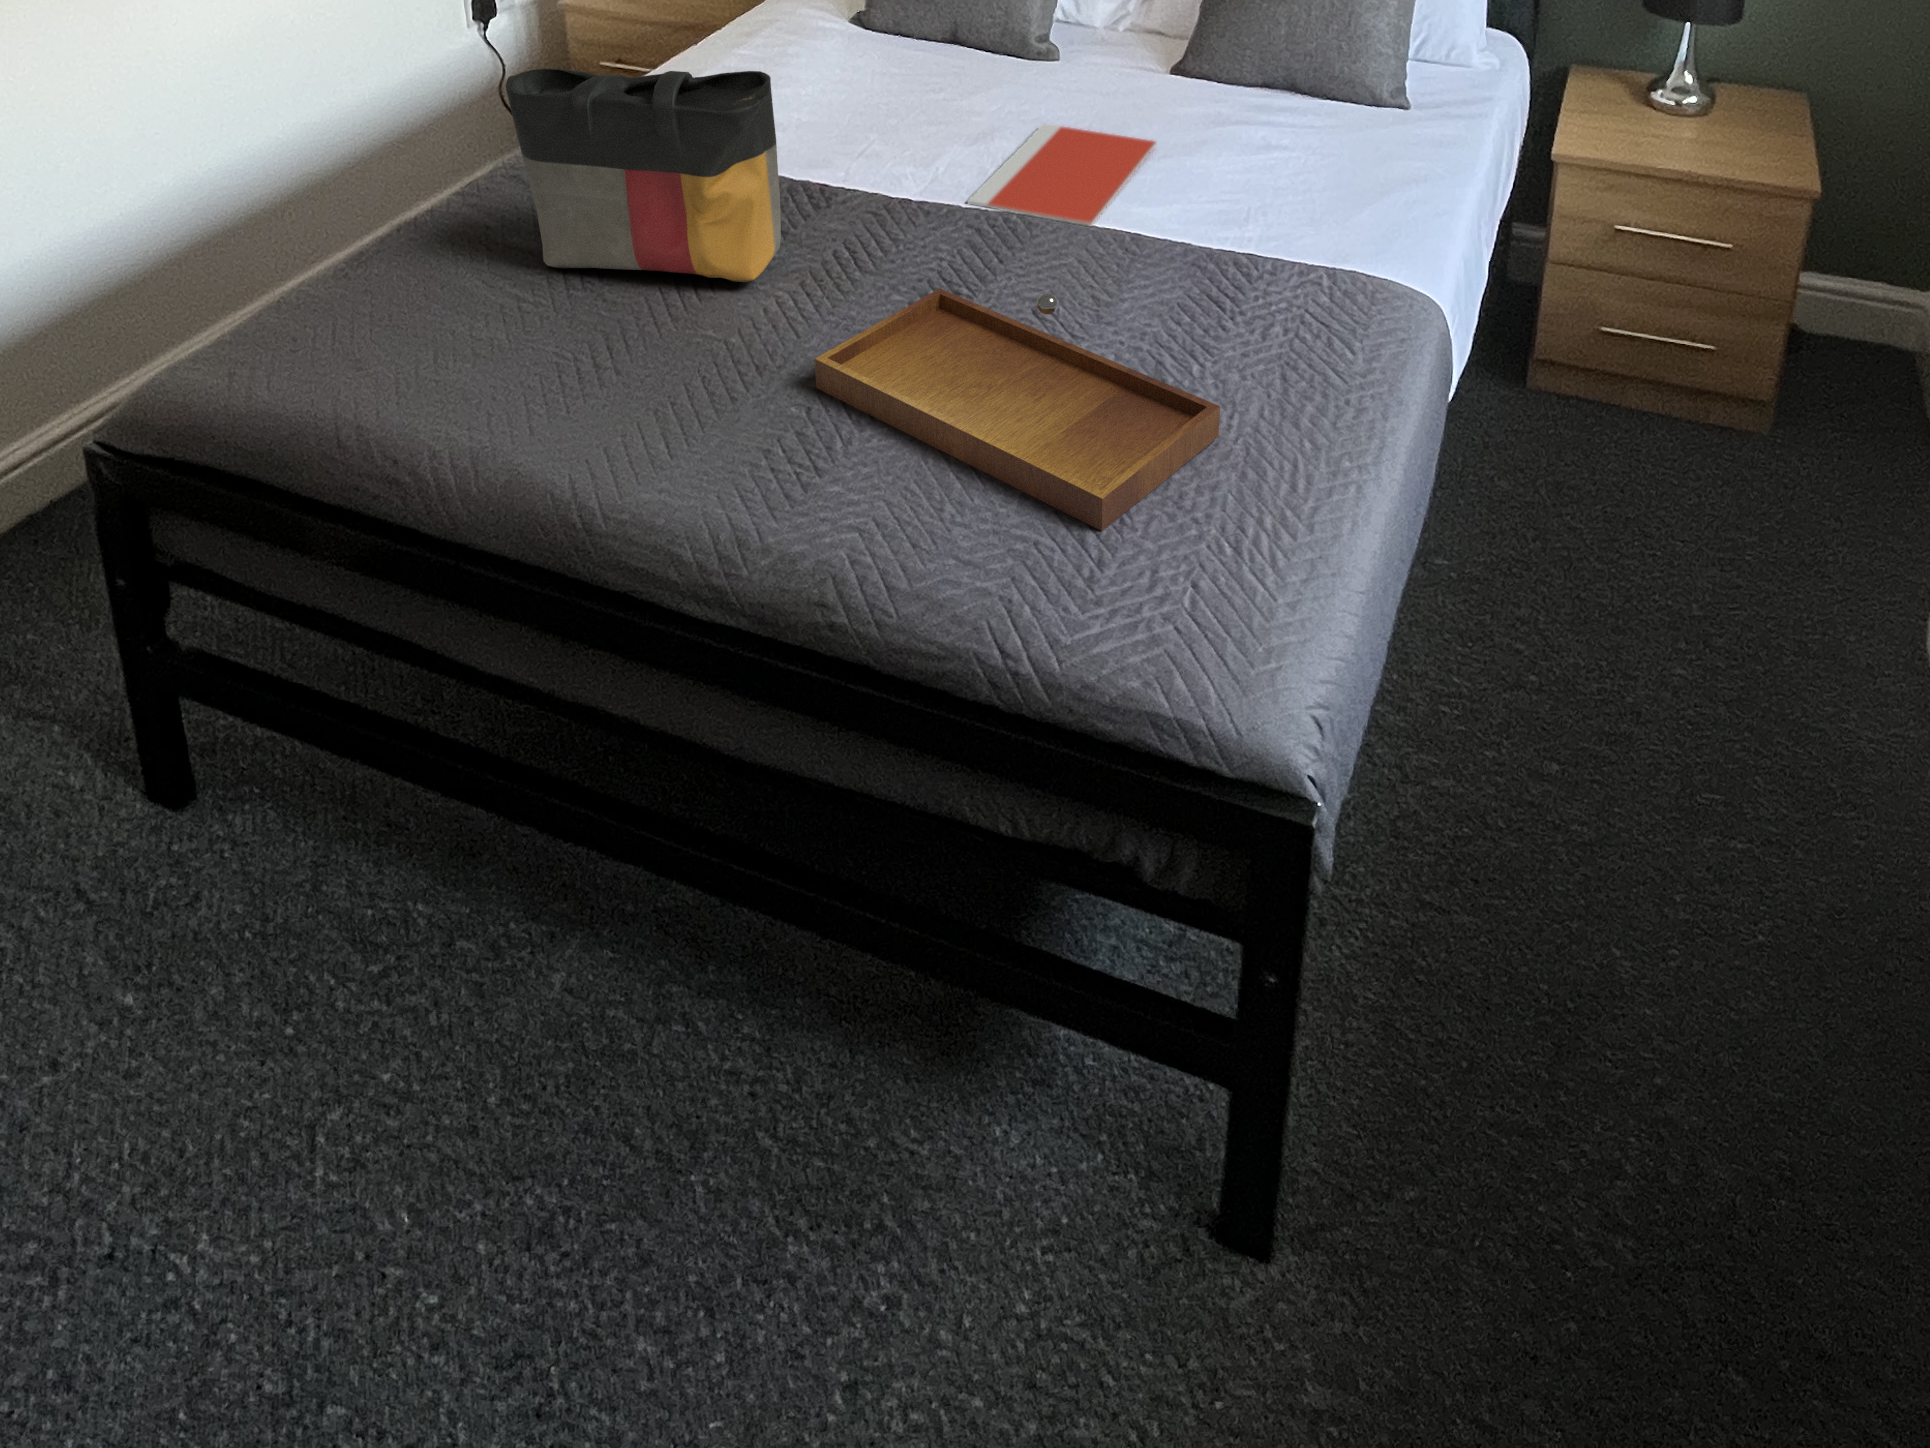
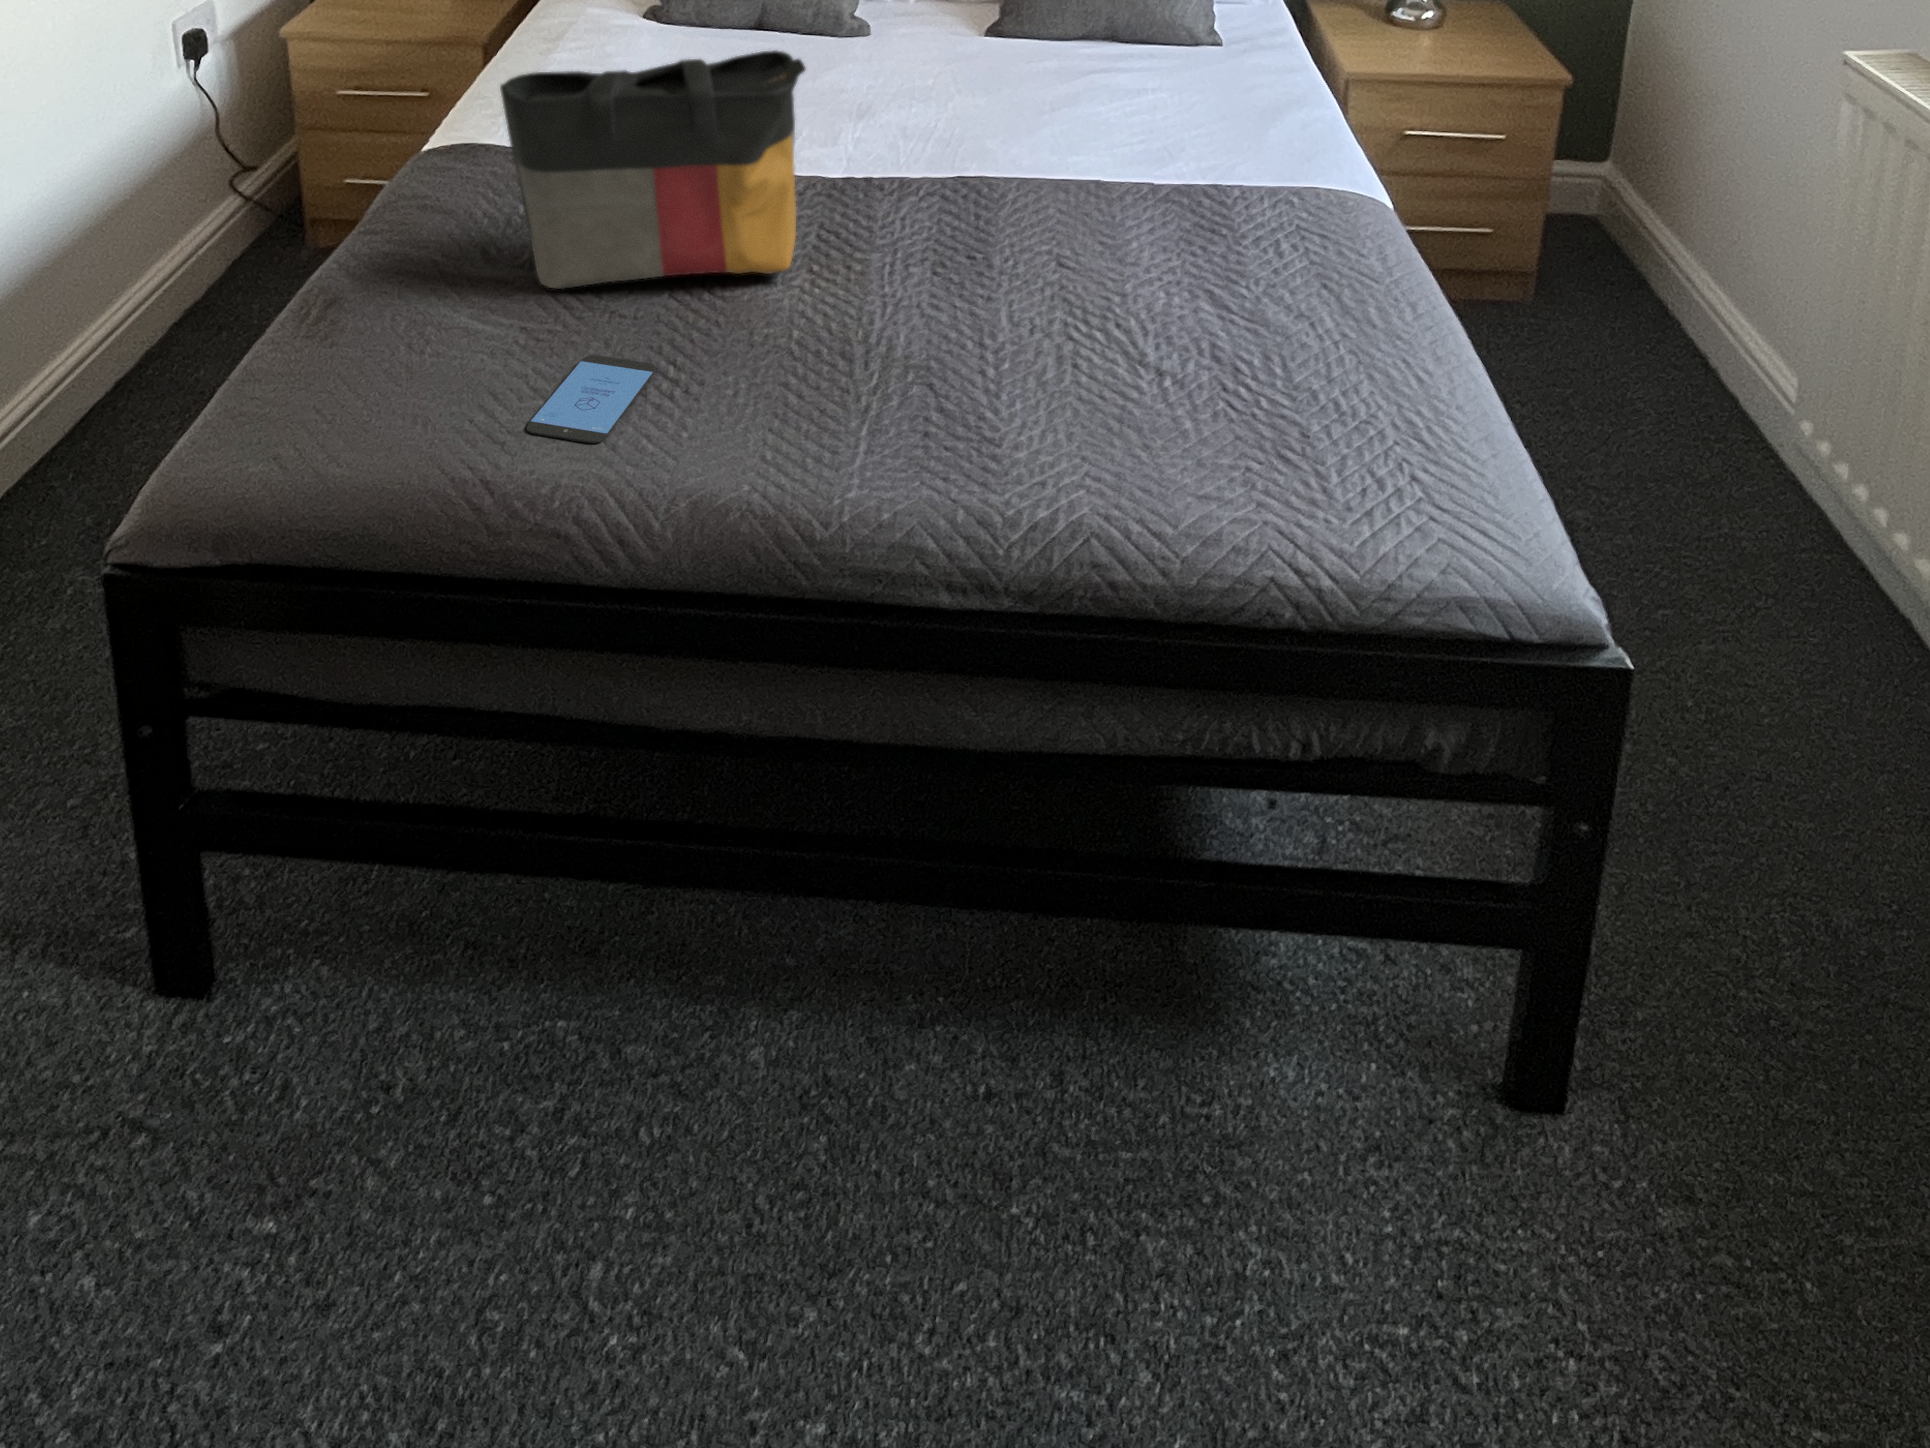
notebook: present [967,124,1157,227] -> none [920,90,1053,177]
tray: present [815,289,1220,531] -> none [930,228,1334,443]
smartphone: none [429,331,574,410] -> present [527,355,656,443]

